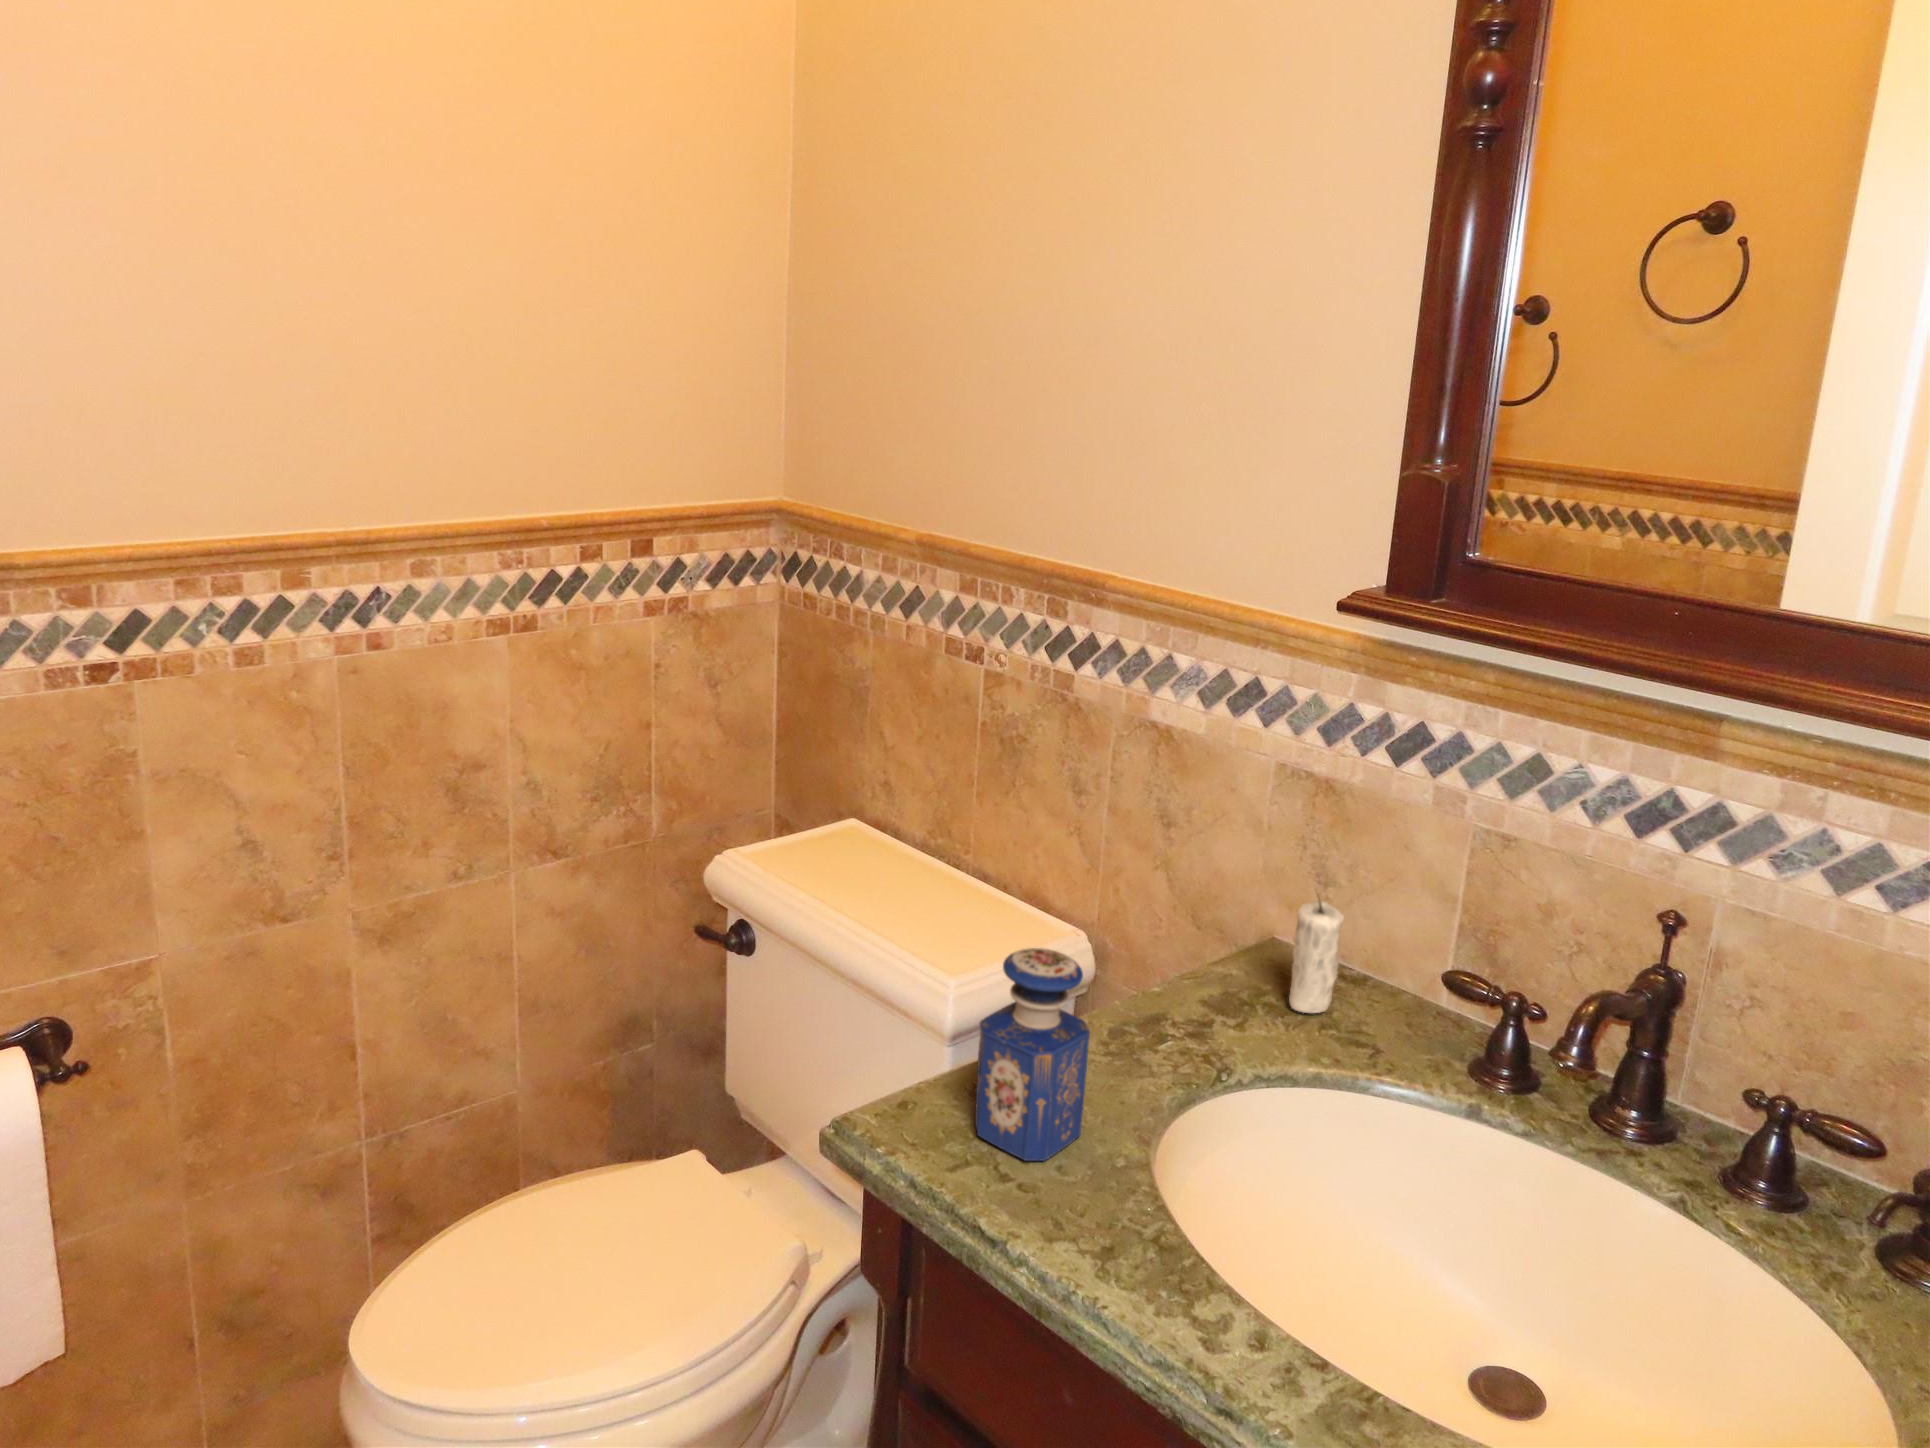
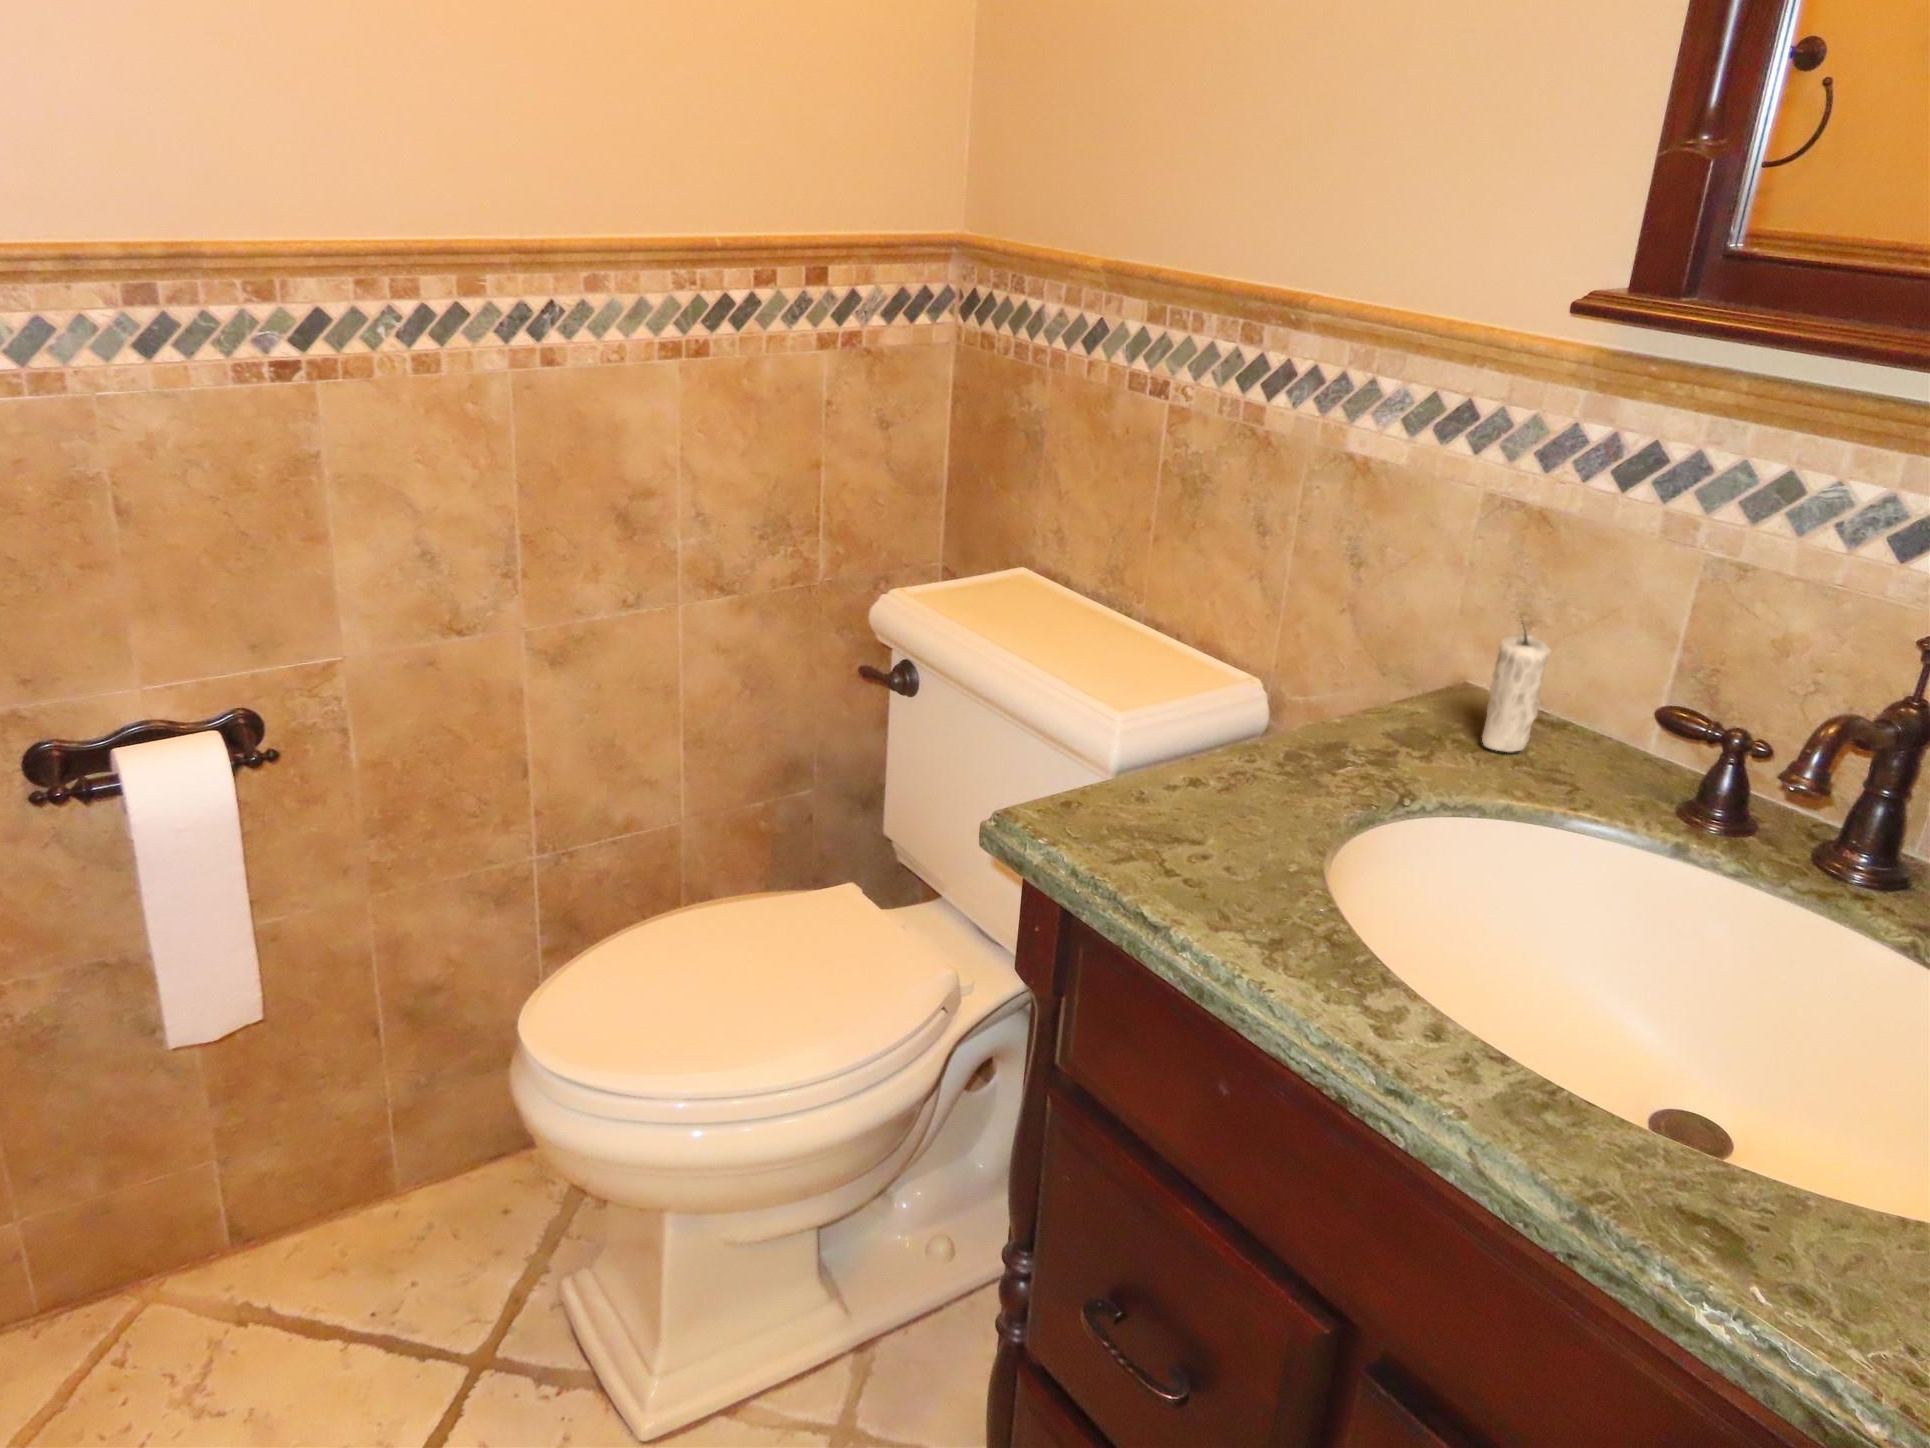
perfume bottle: present [975,948,1090,1161] -> none [1141,646,1269,862]

